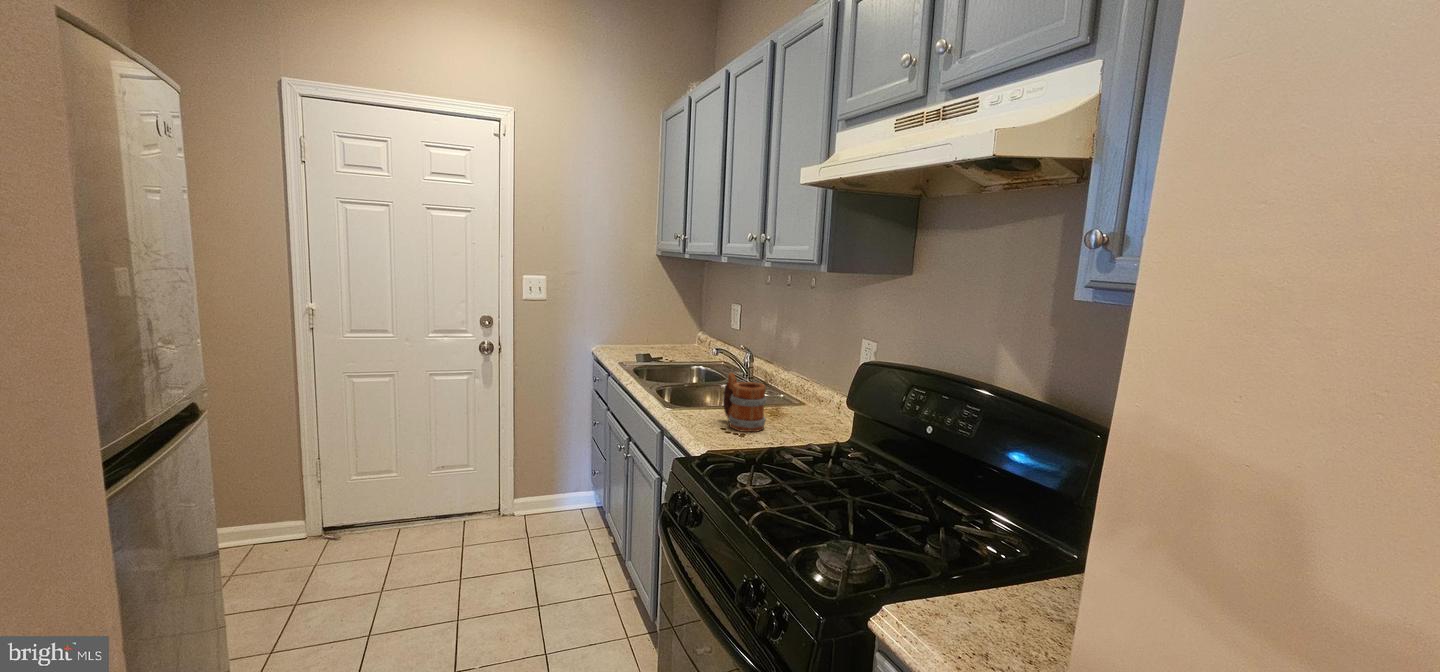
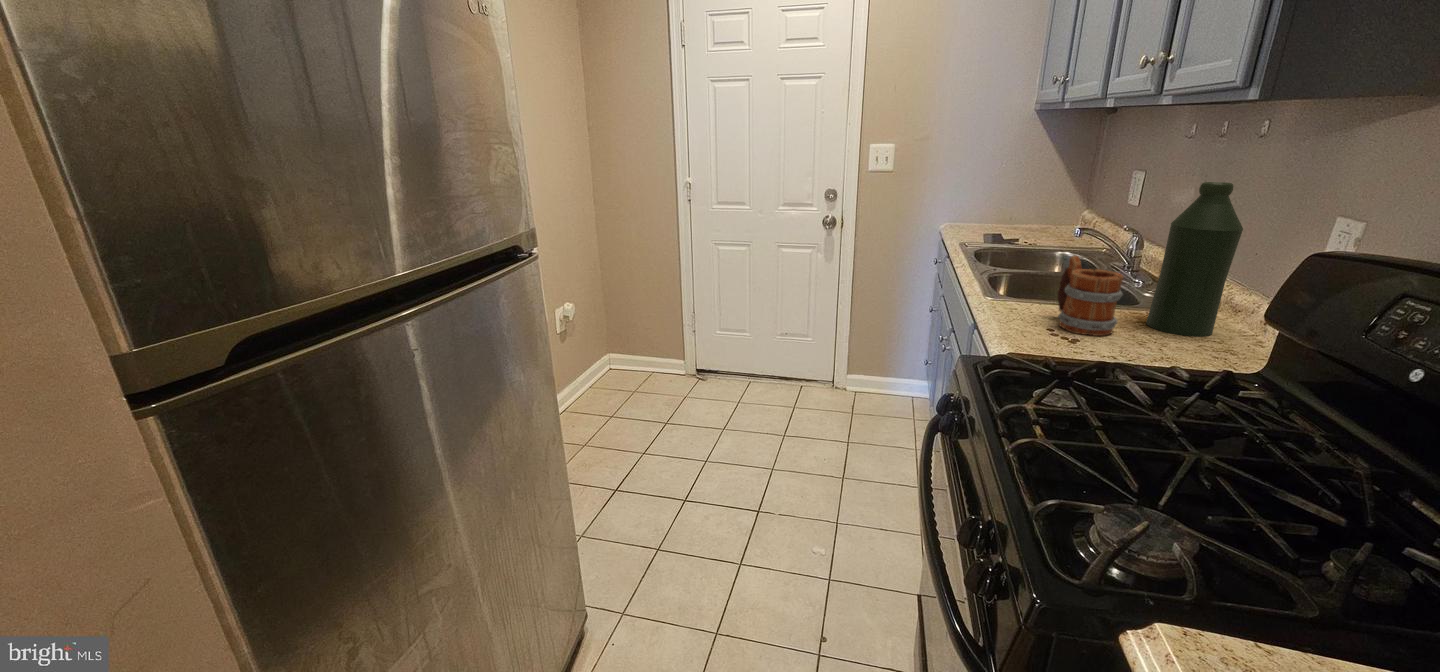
bottle: none [777,319,821,424] -> present [1146,182,1243,337]

